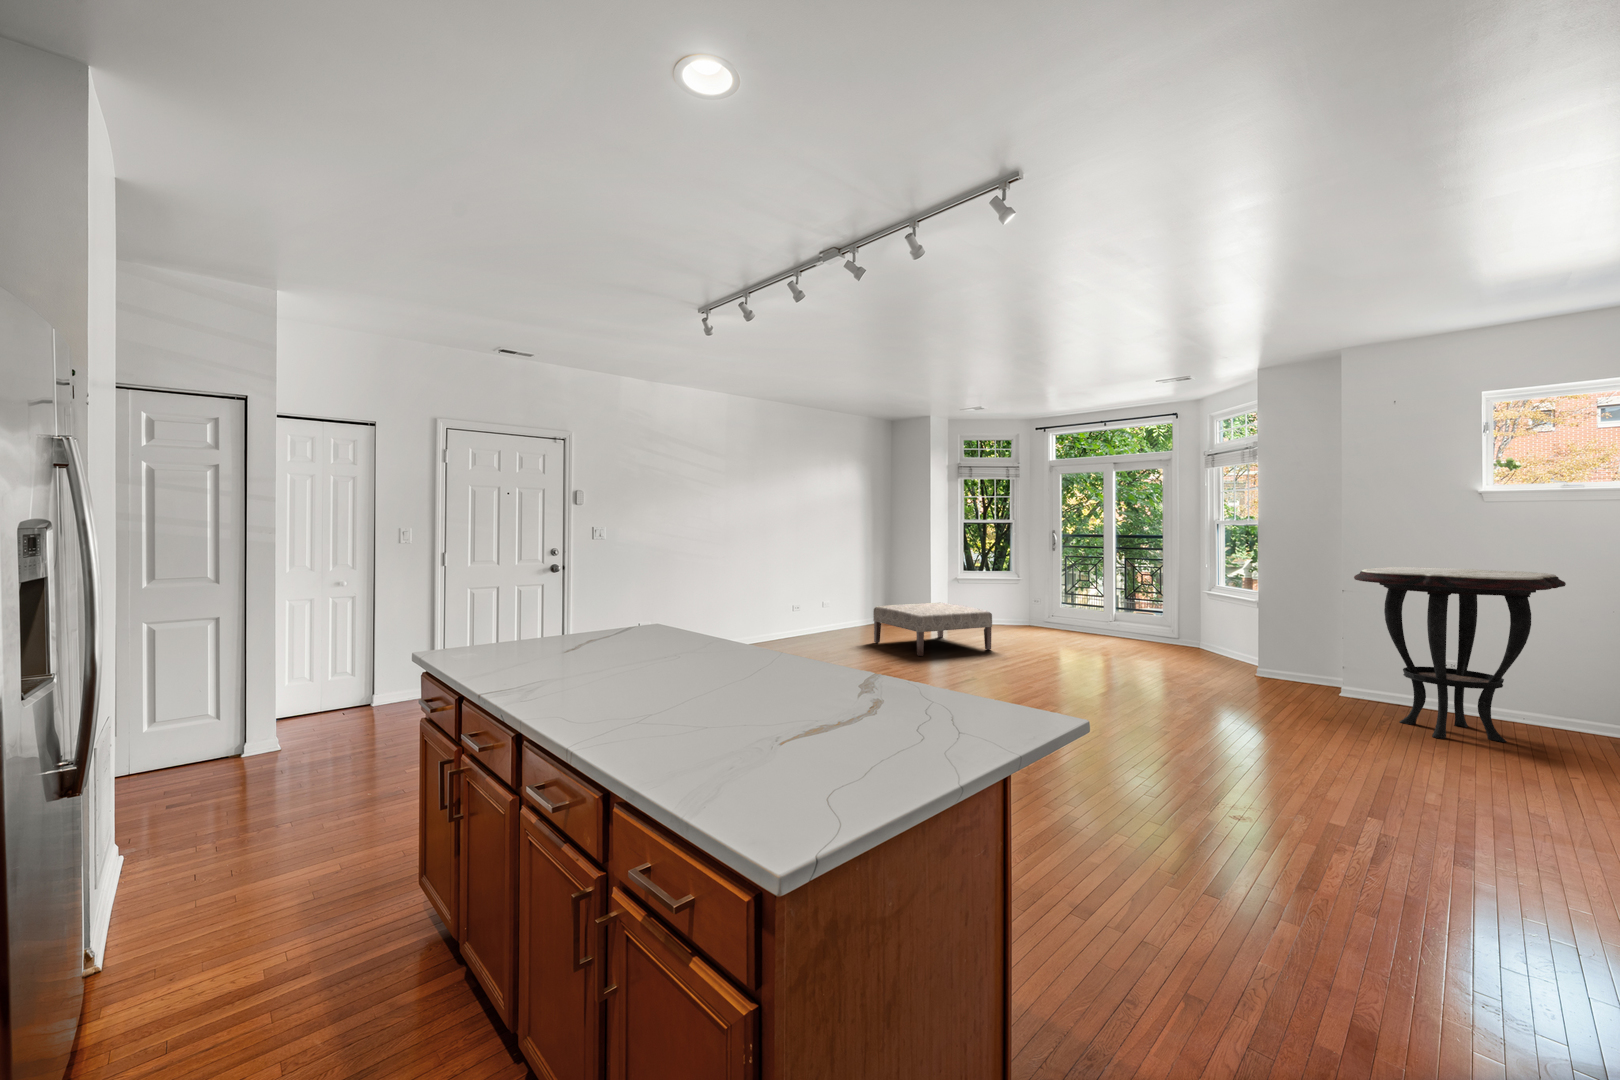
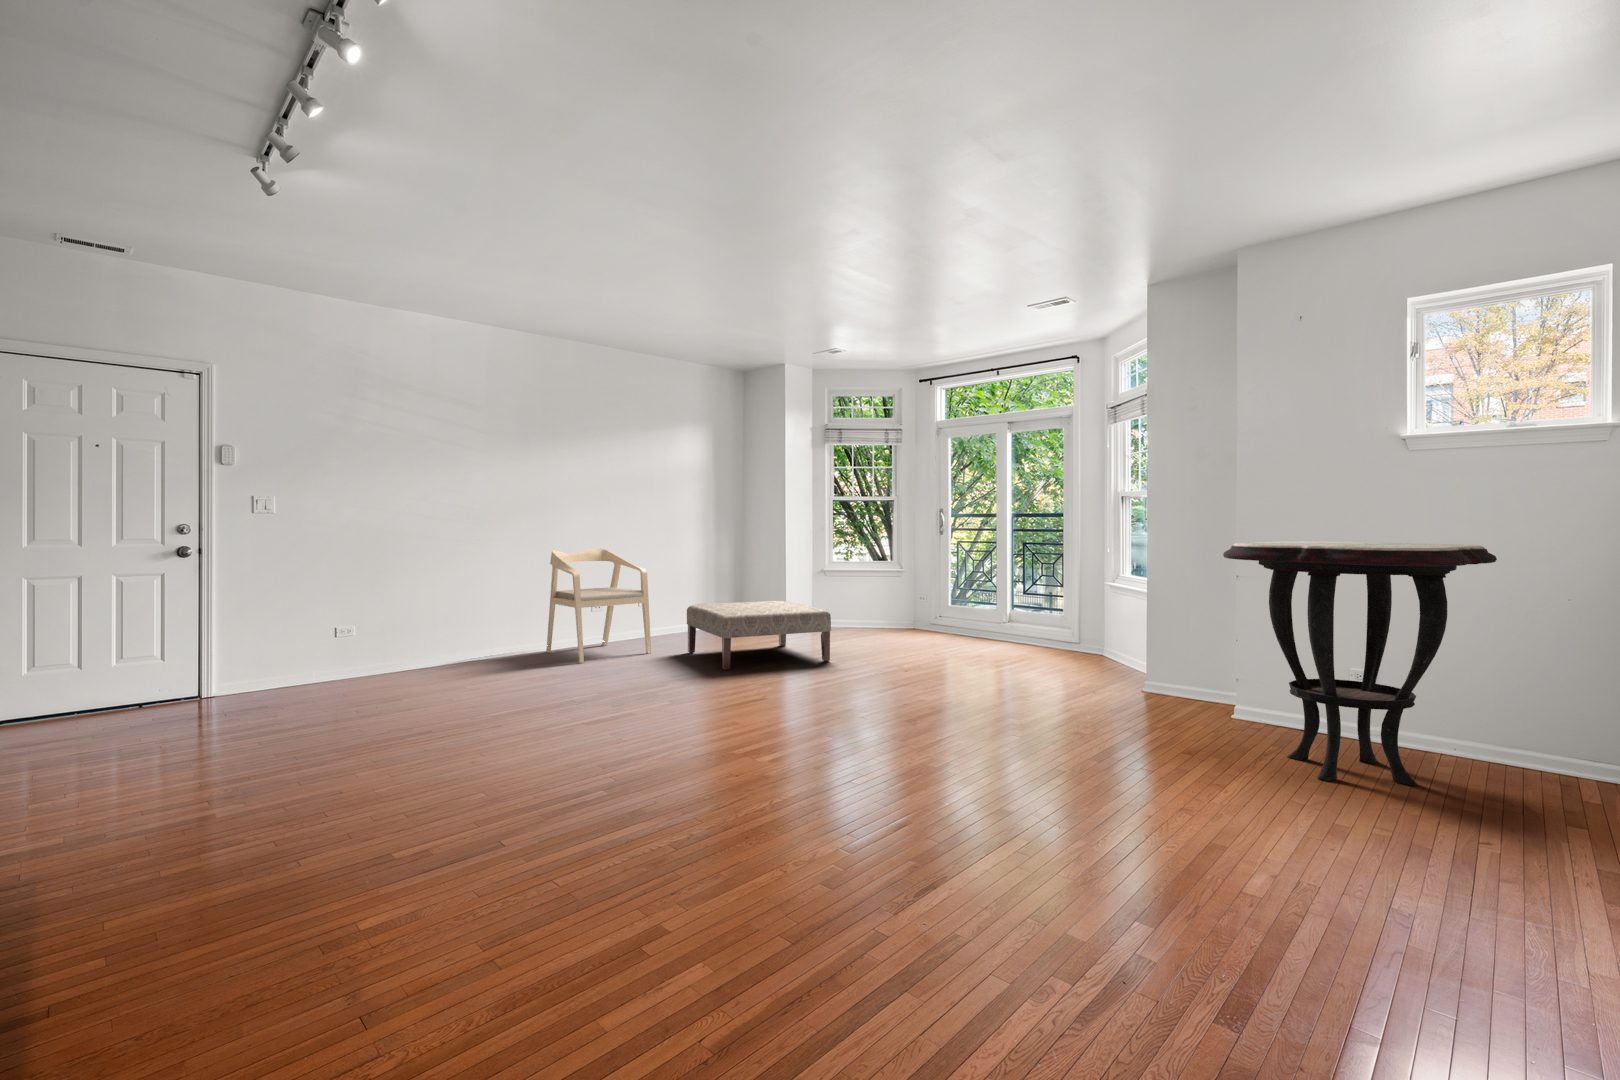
armchair: none [765,562,847,650] -> present [546,549,651,663]

